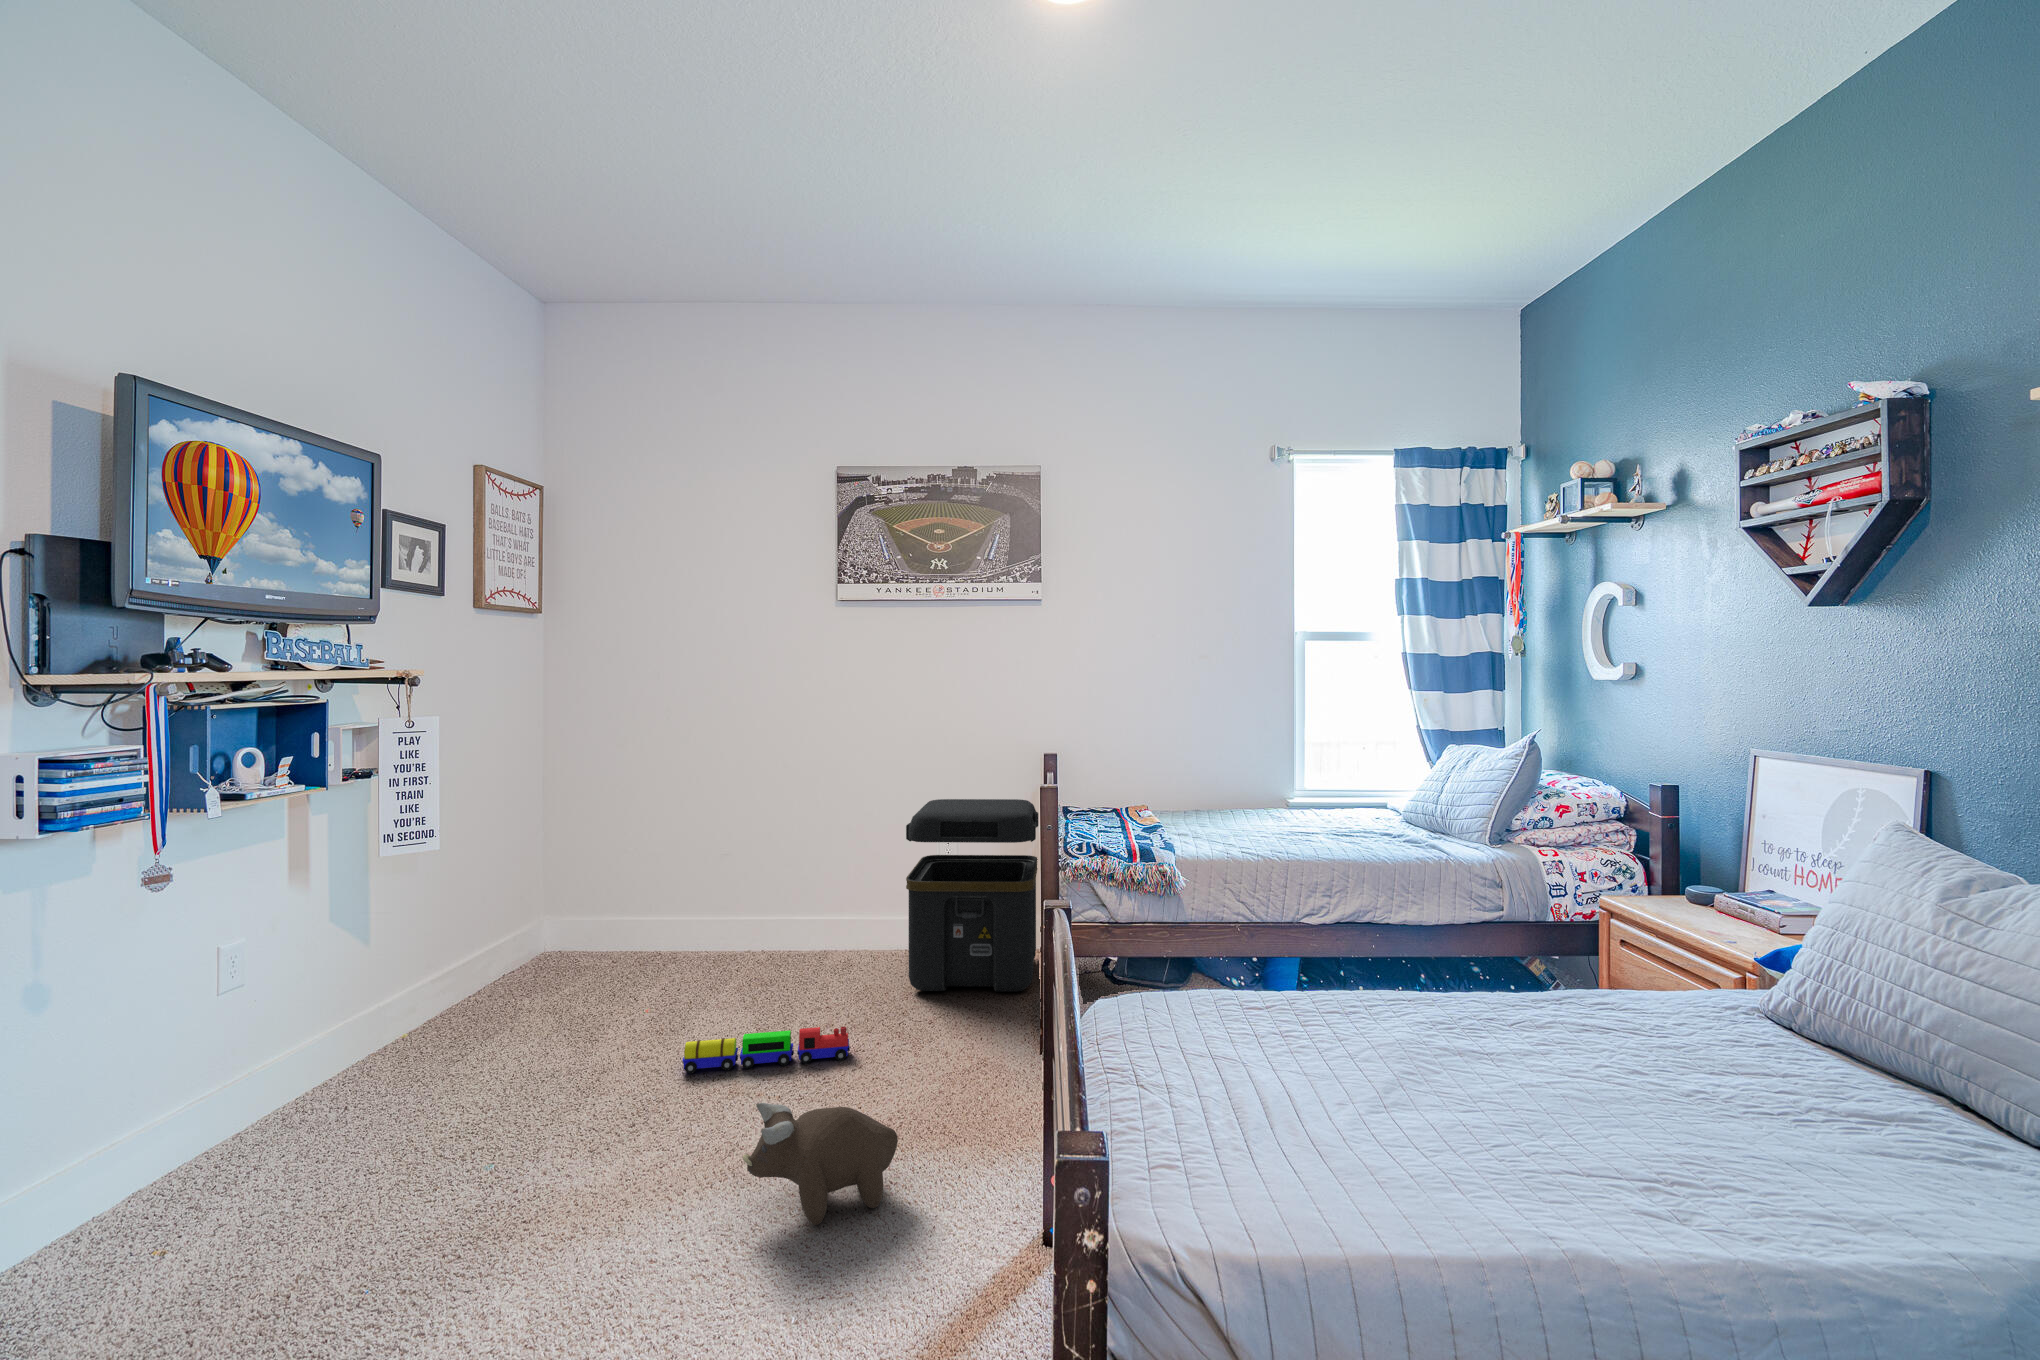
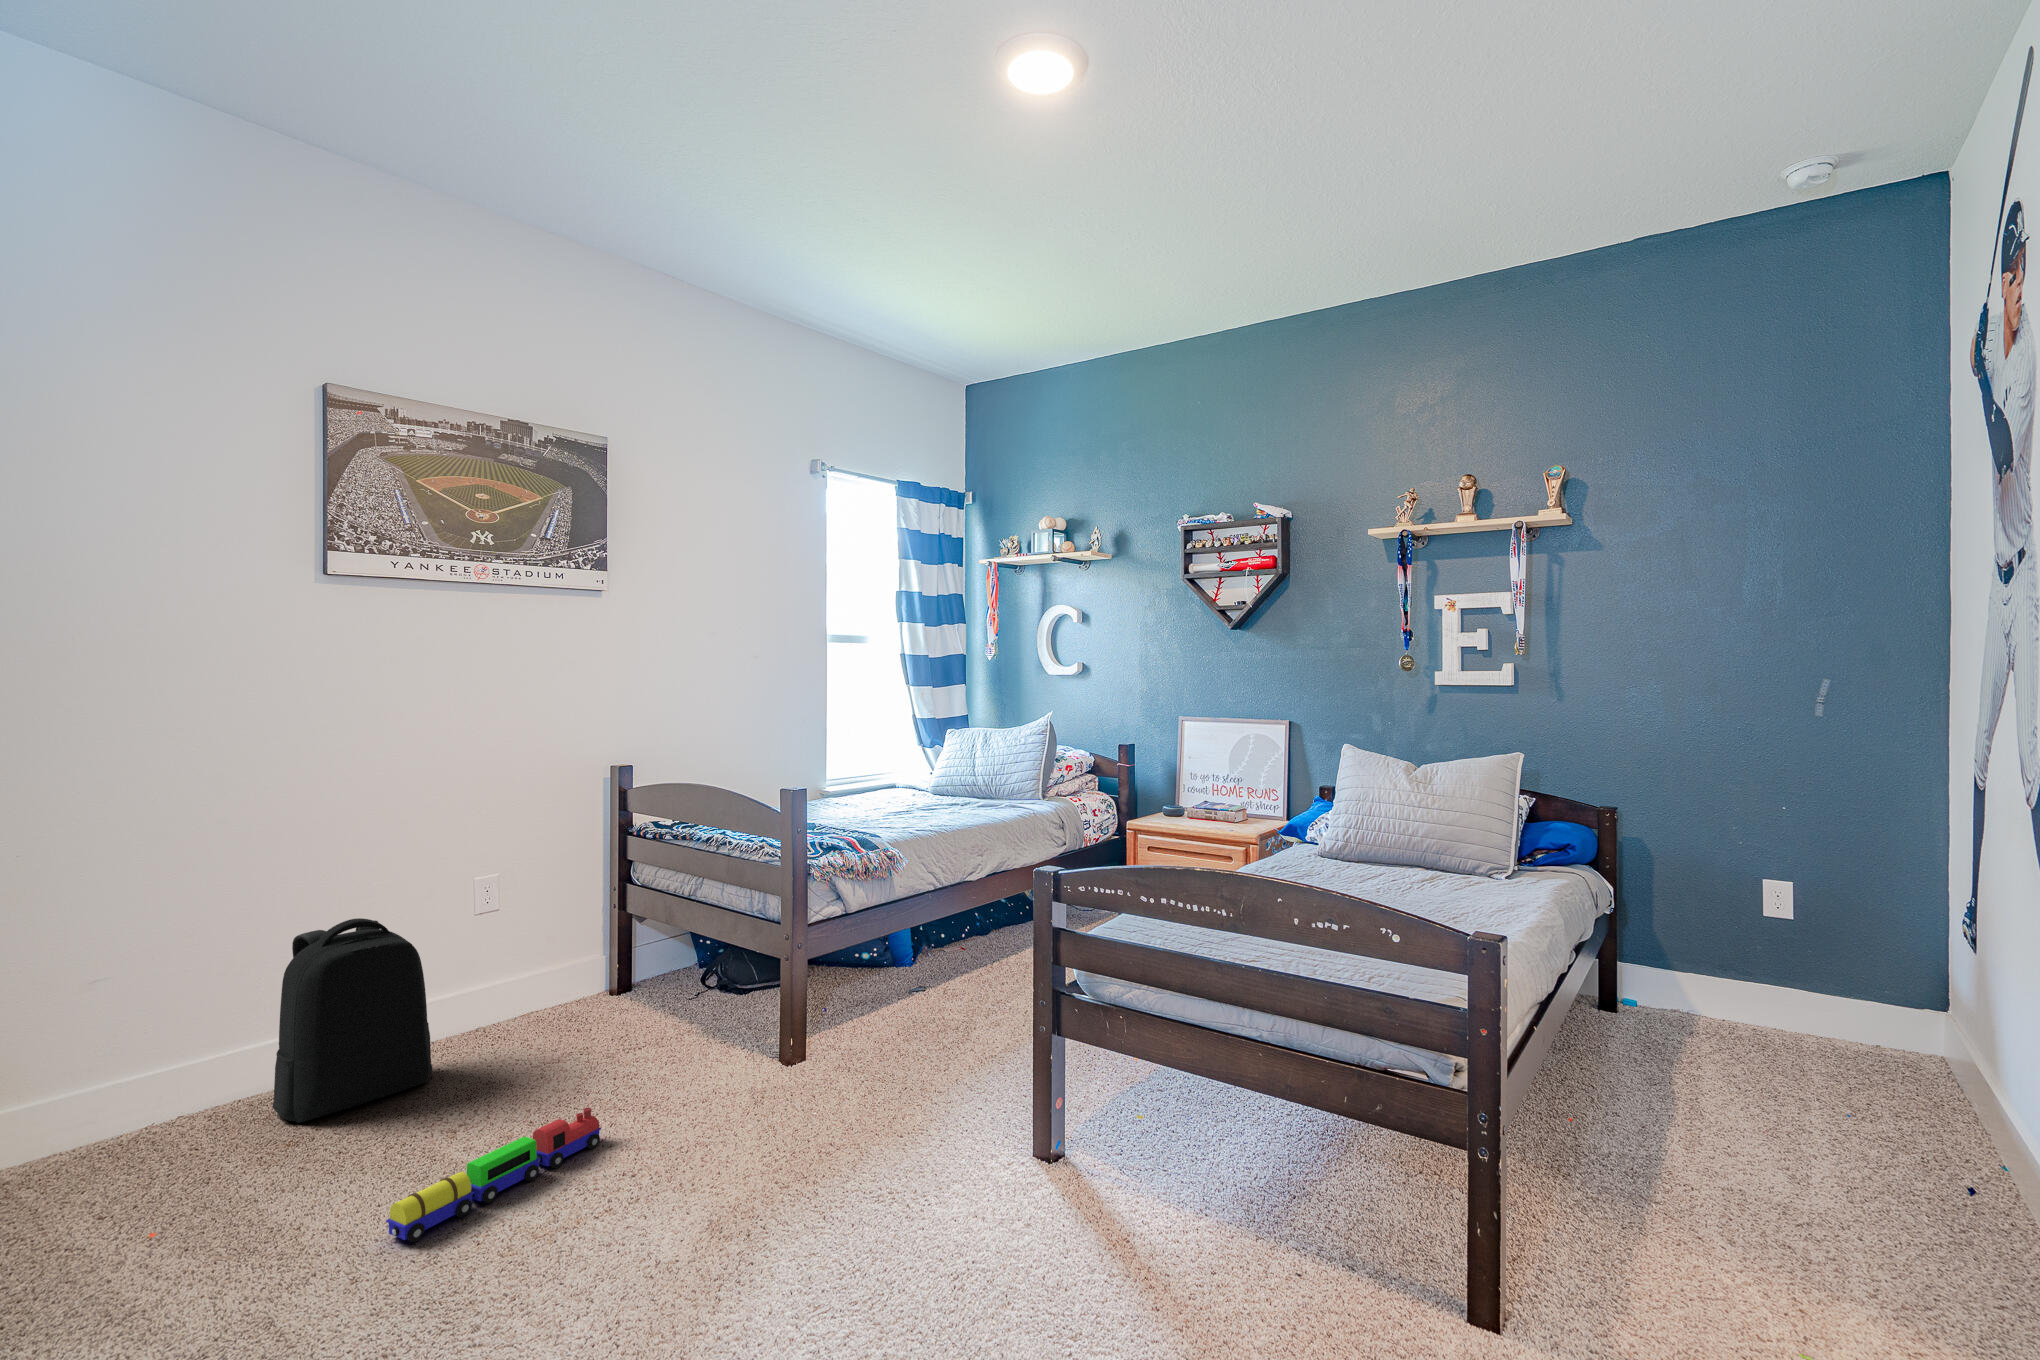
toolbox: present [906,799,1038,992] -> none [482,821,682,1065]
backpack: none [774,845,869,977] -> present [273,918,432,1123]
plush toy: present [743,1103,898,1225] -> none [764,1123,886,1242]

